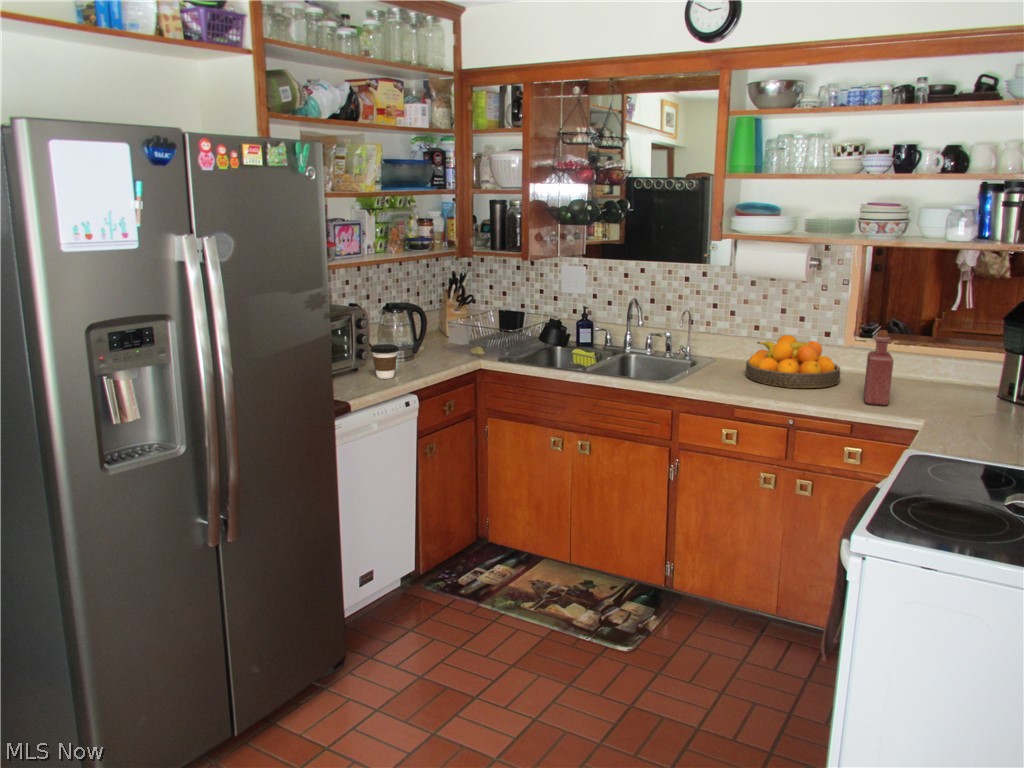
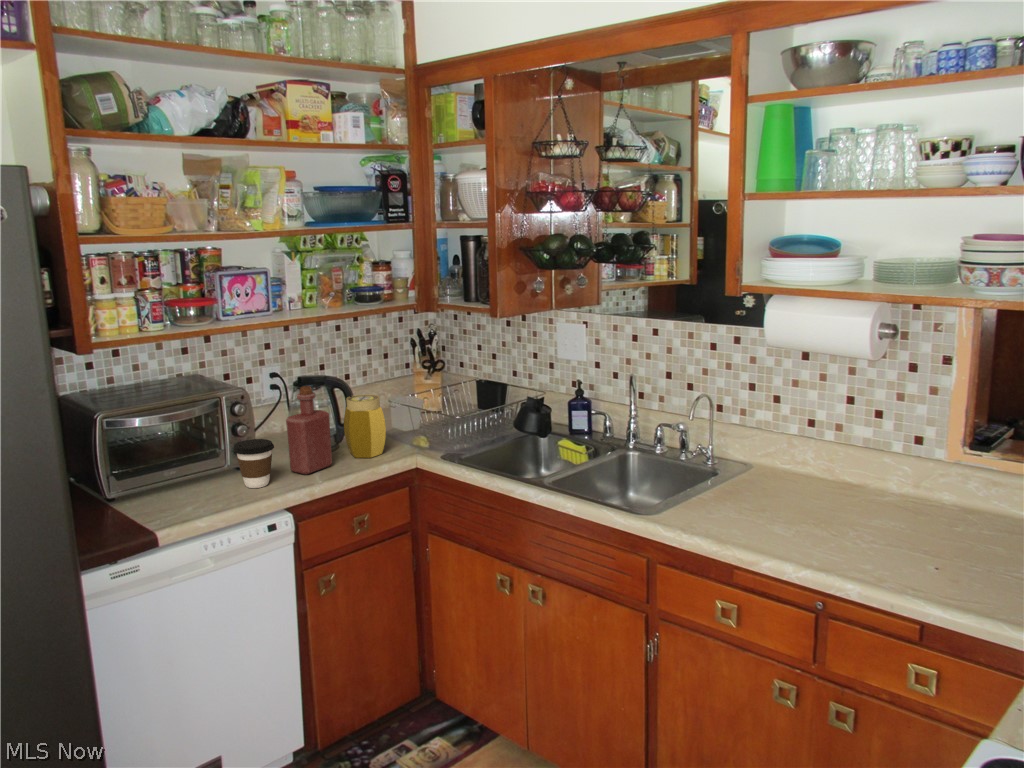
jar: none [426,316,458,362] -> present [344,394,386,458]
bottle: present [864,330,894,406] -> present [286,386,332,474]
fruit bowl: present [746,335,840,388] -> none [773,442,928,540]

